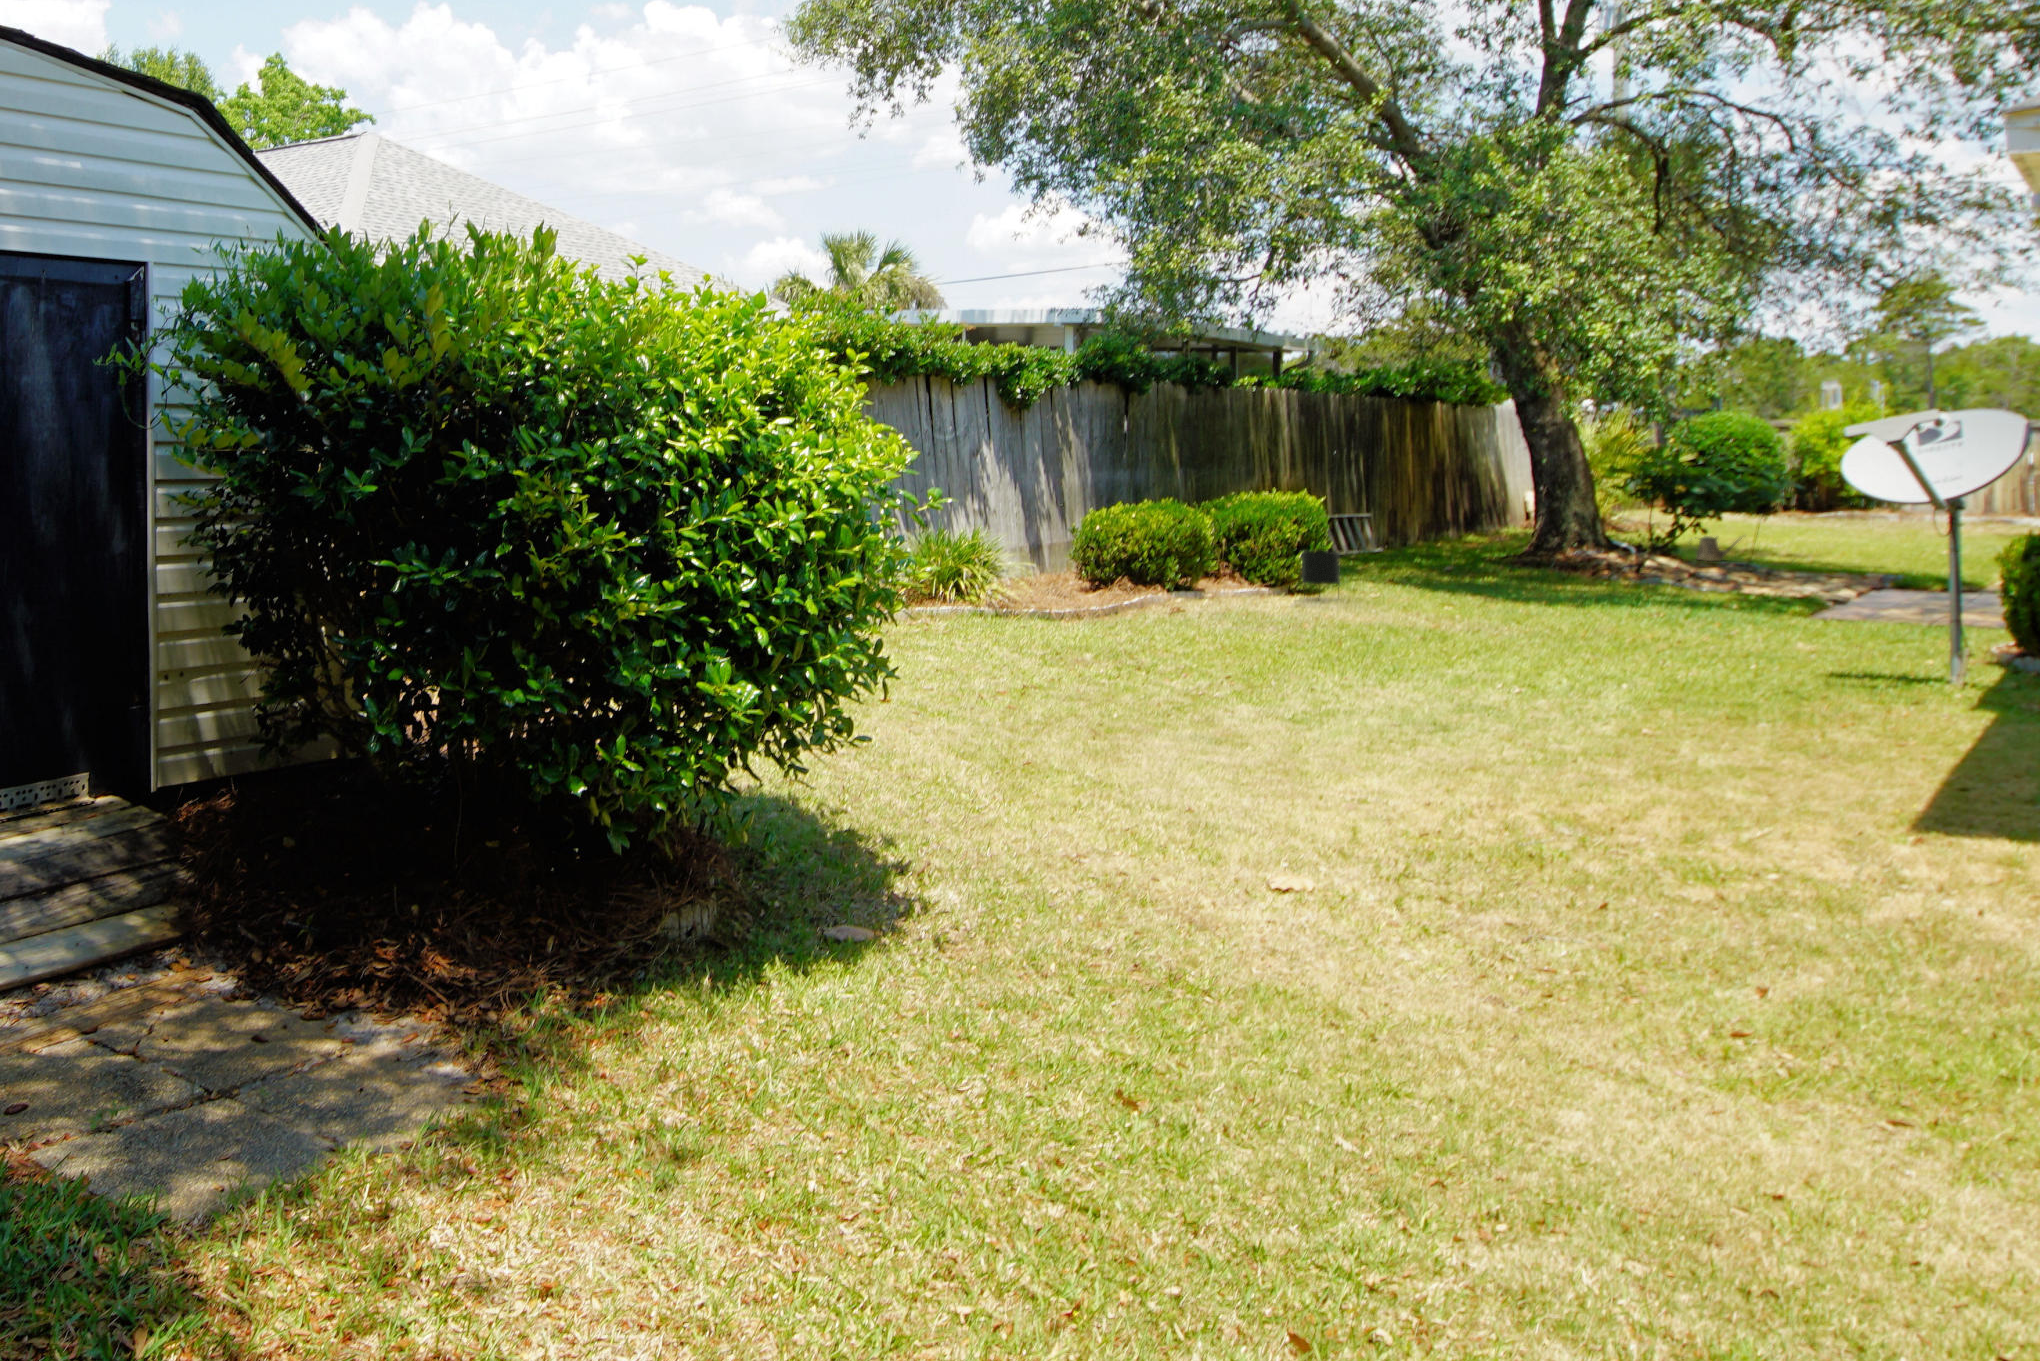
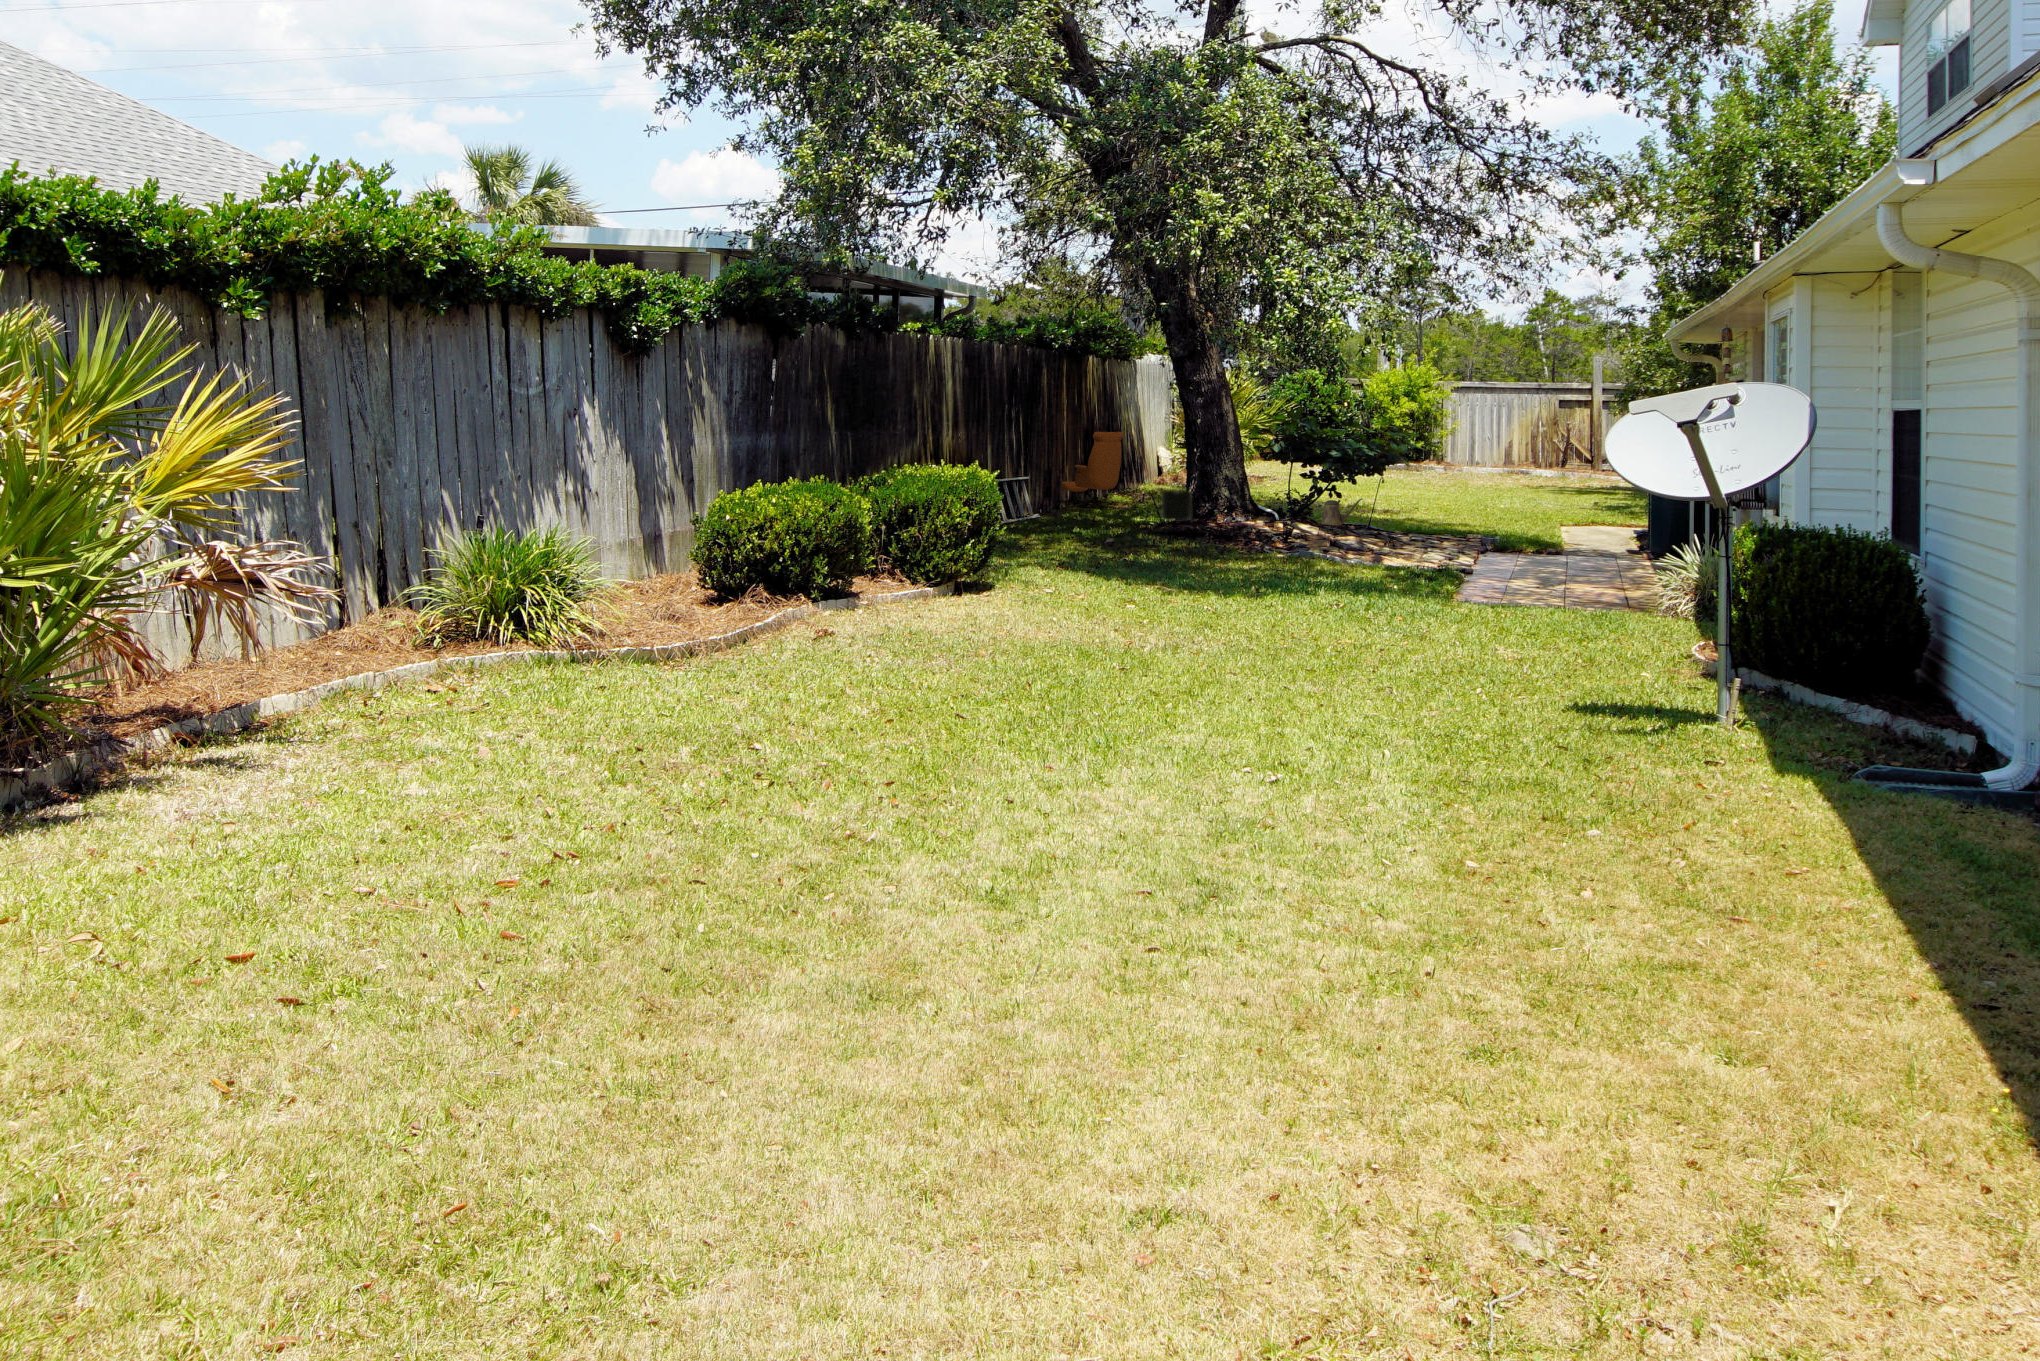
lounge chair: none [1398,471,1467,542] -> present [1059,432,1123,508]
planter: present [1302,551,1340,597] -> present [1162,490,1193,530]

